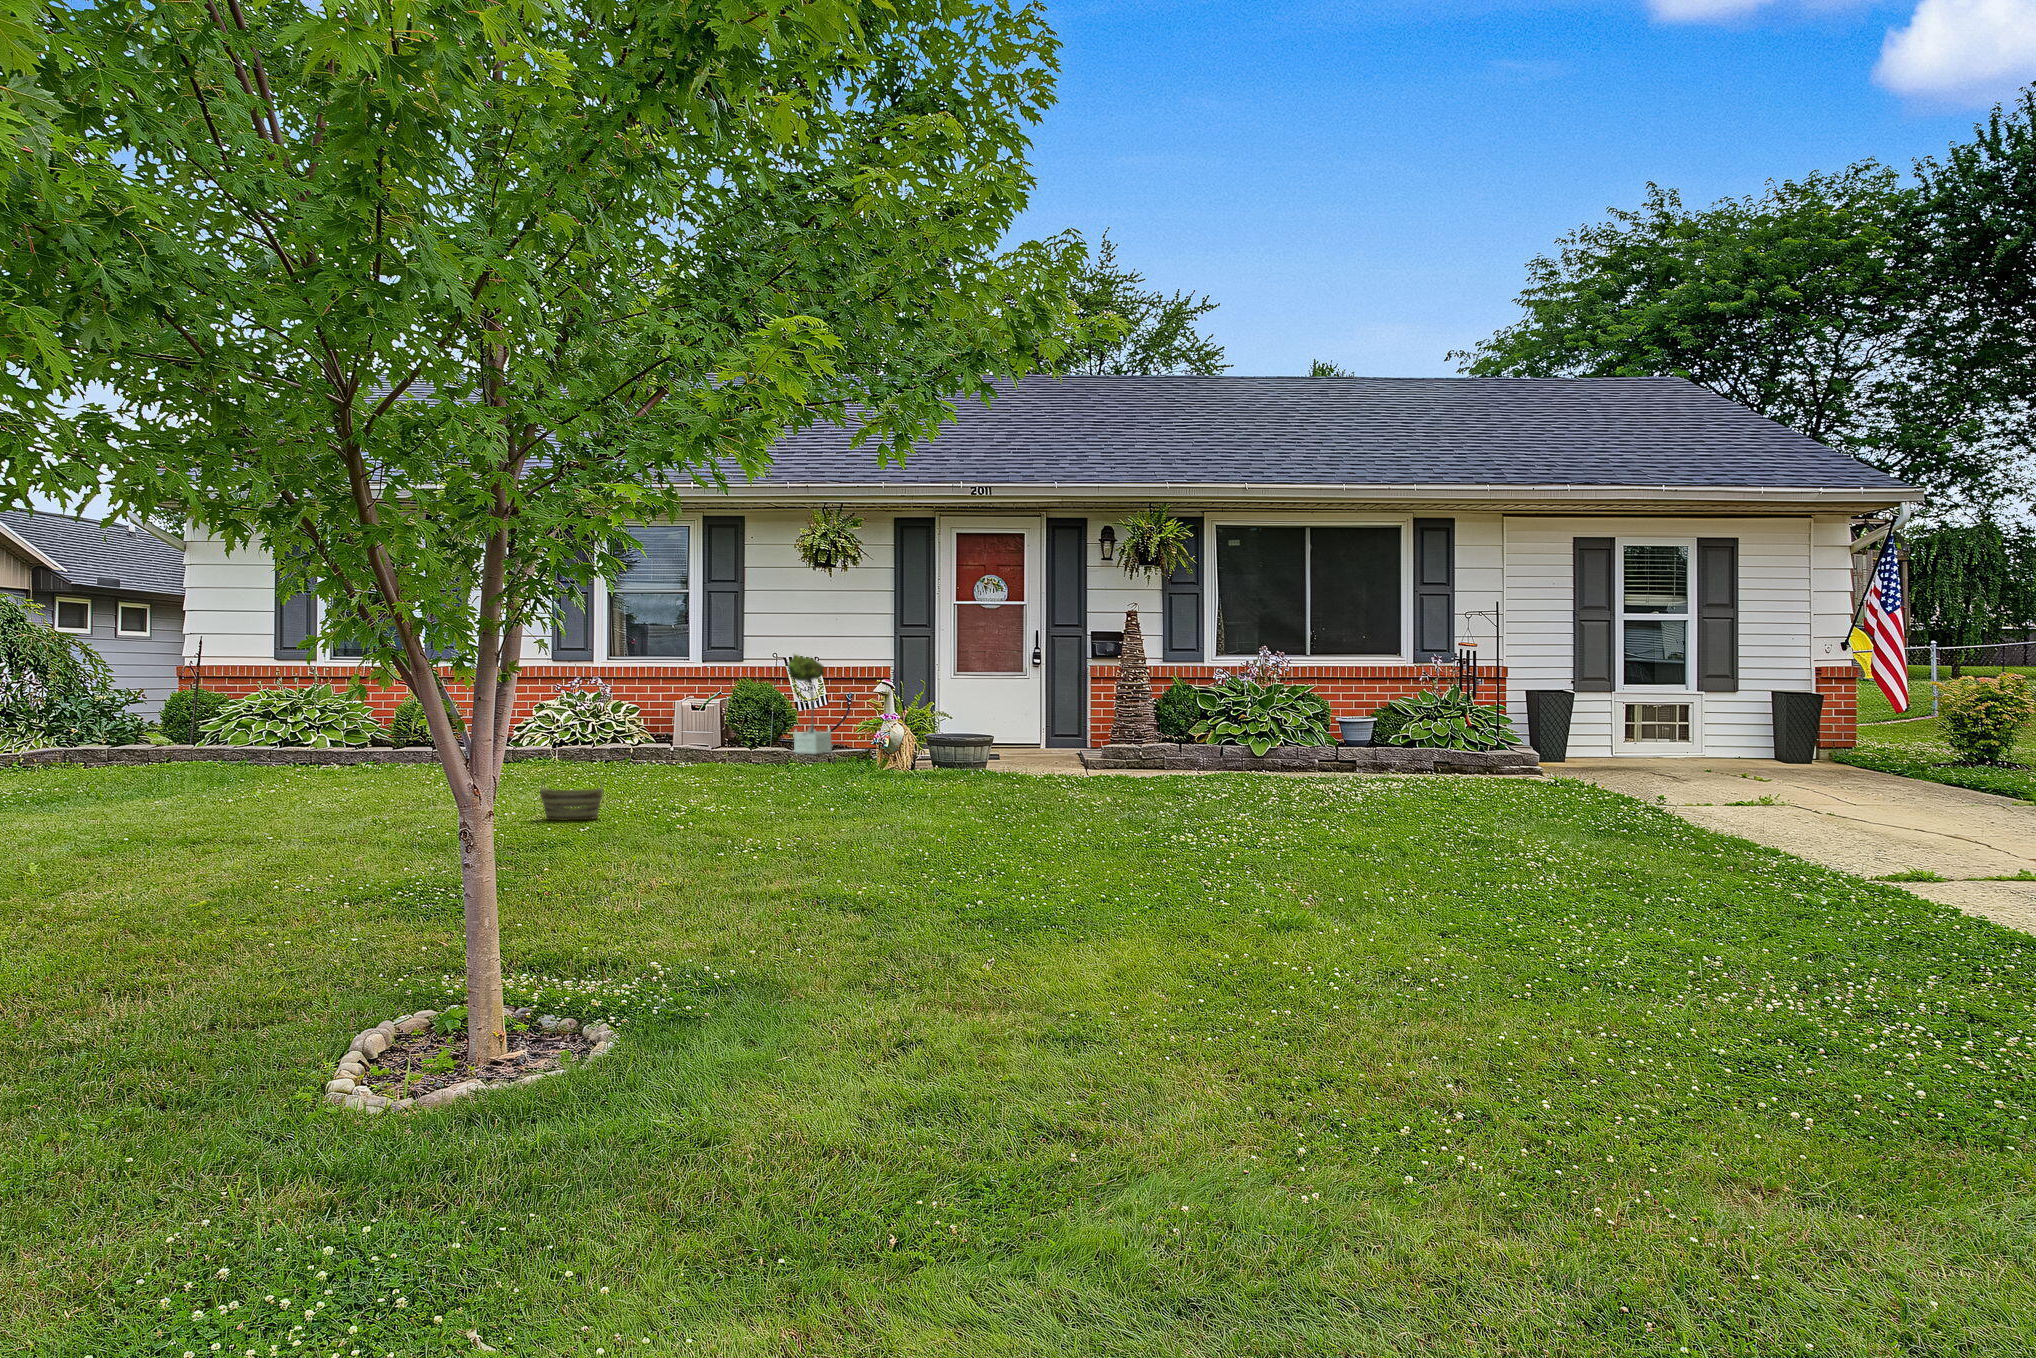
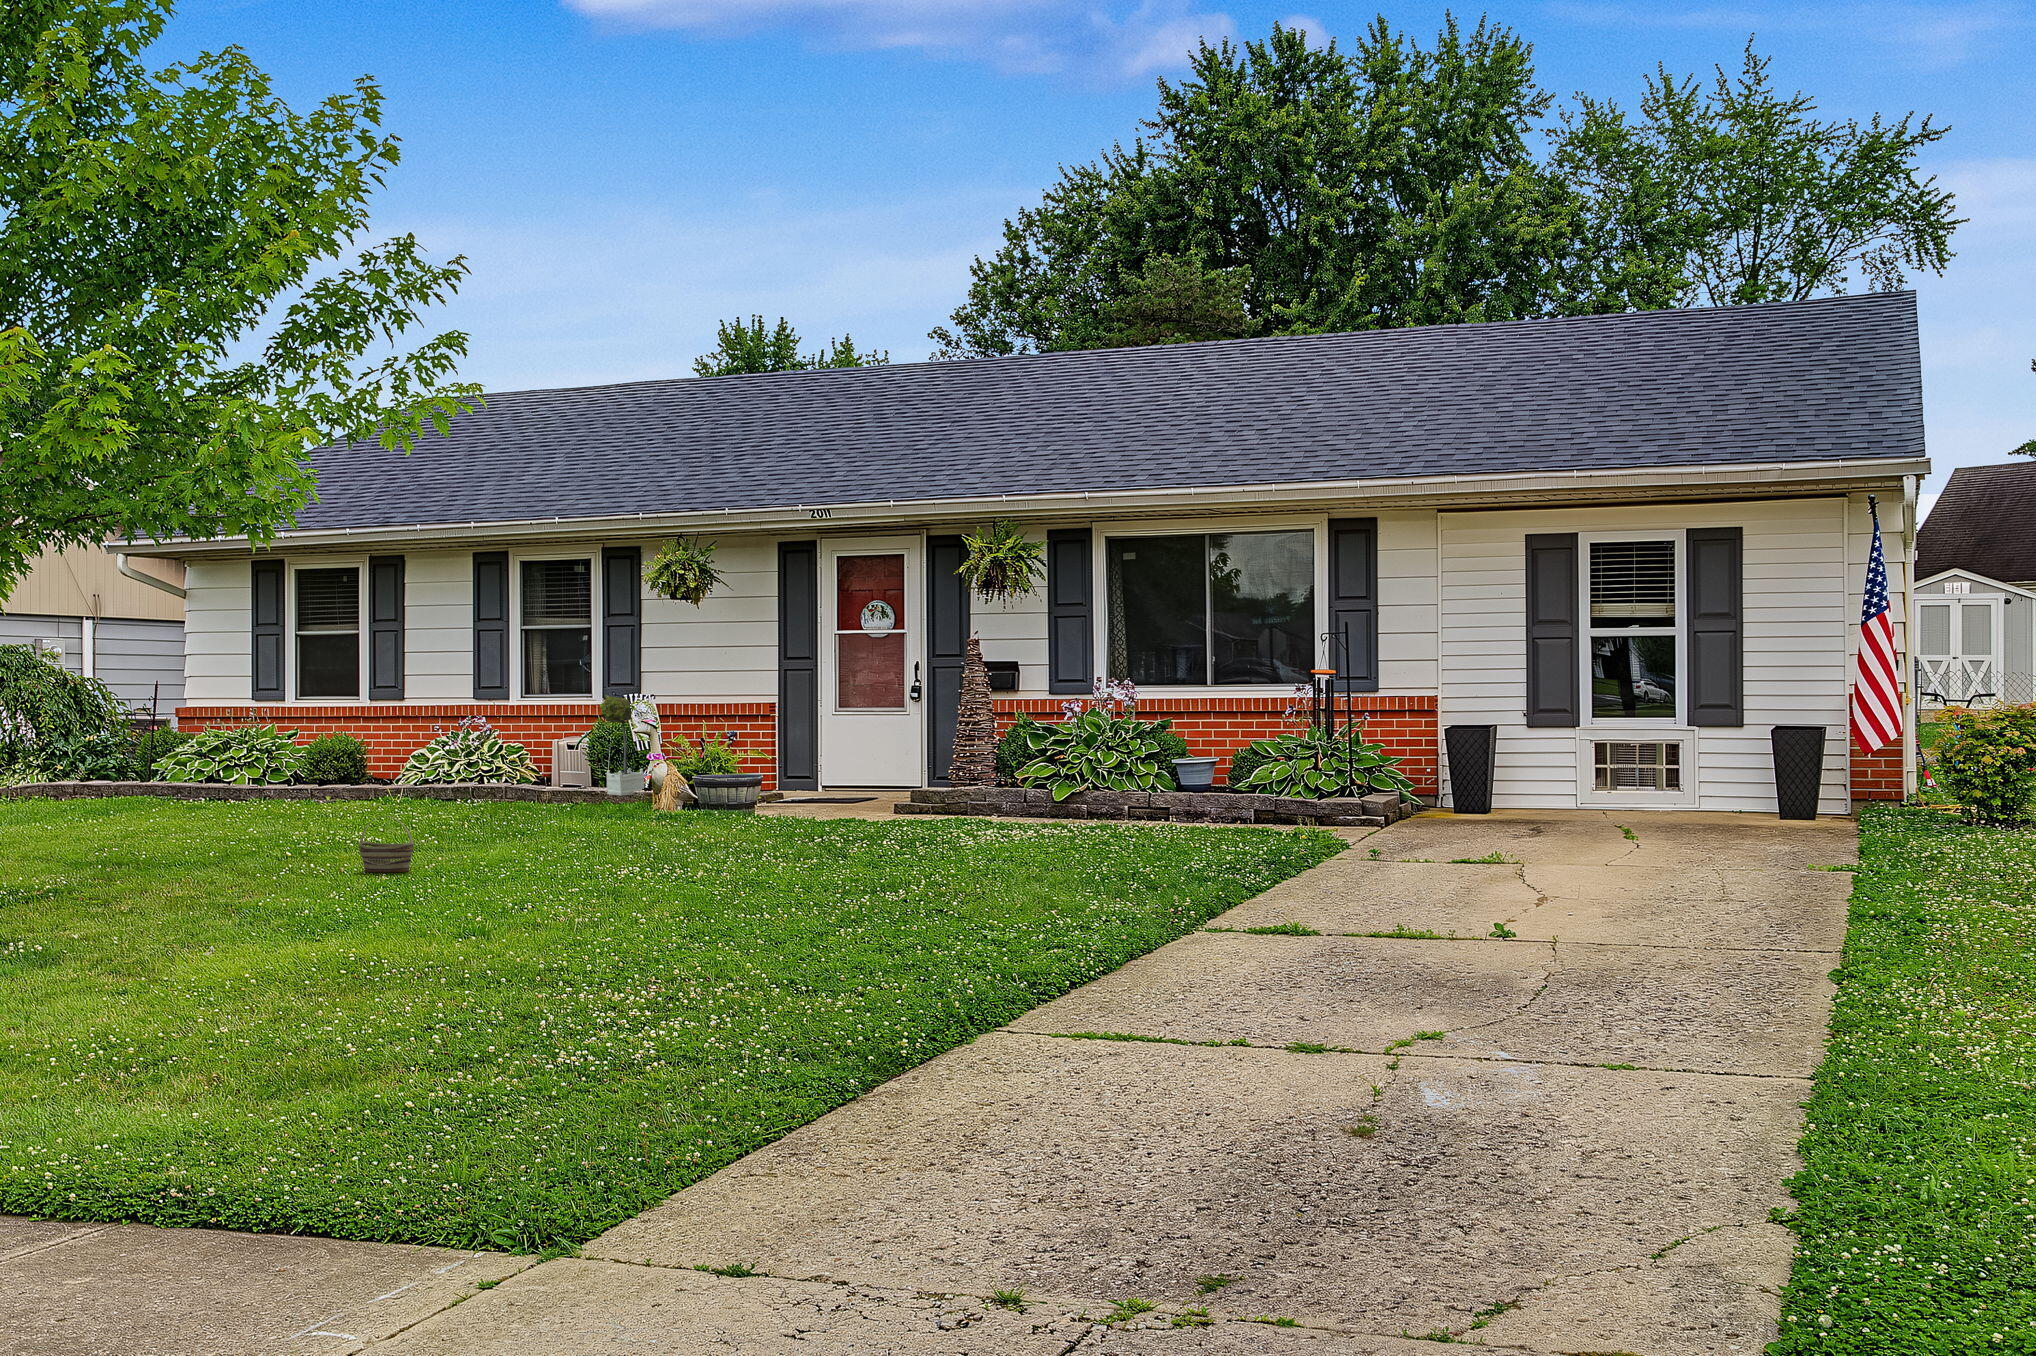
basket: present [540,772,603,820] -> present [359,816,414,873]

